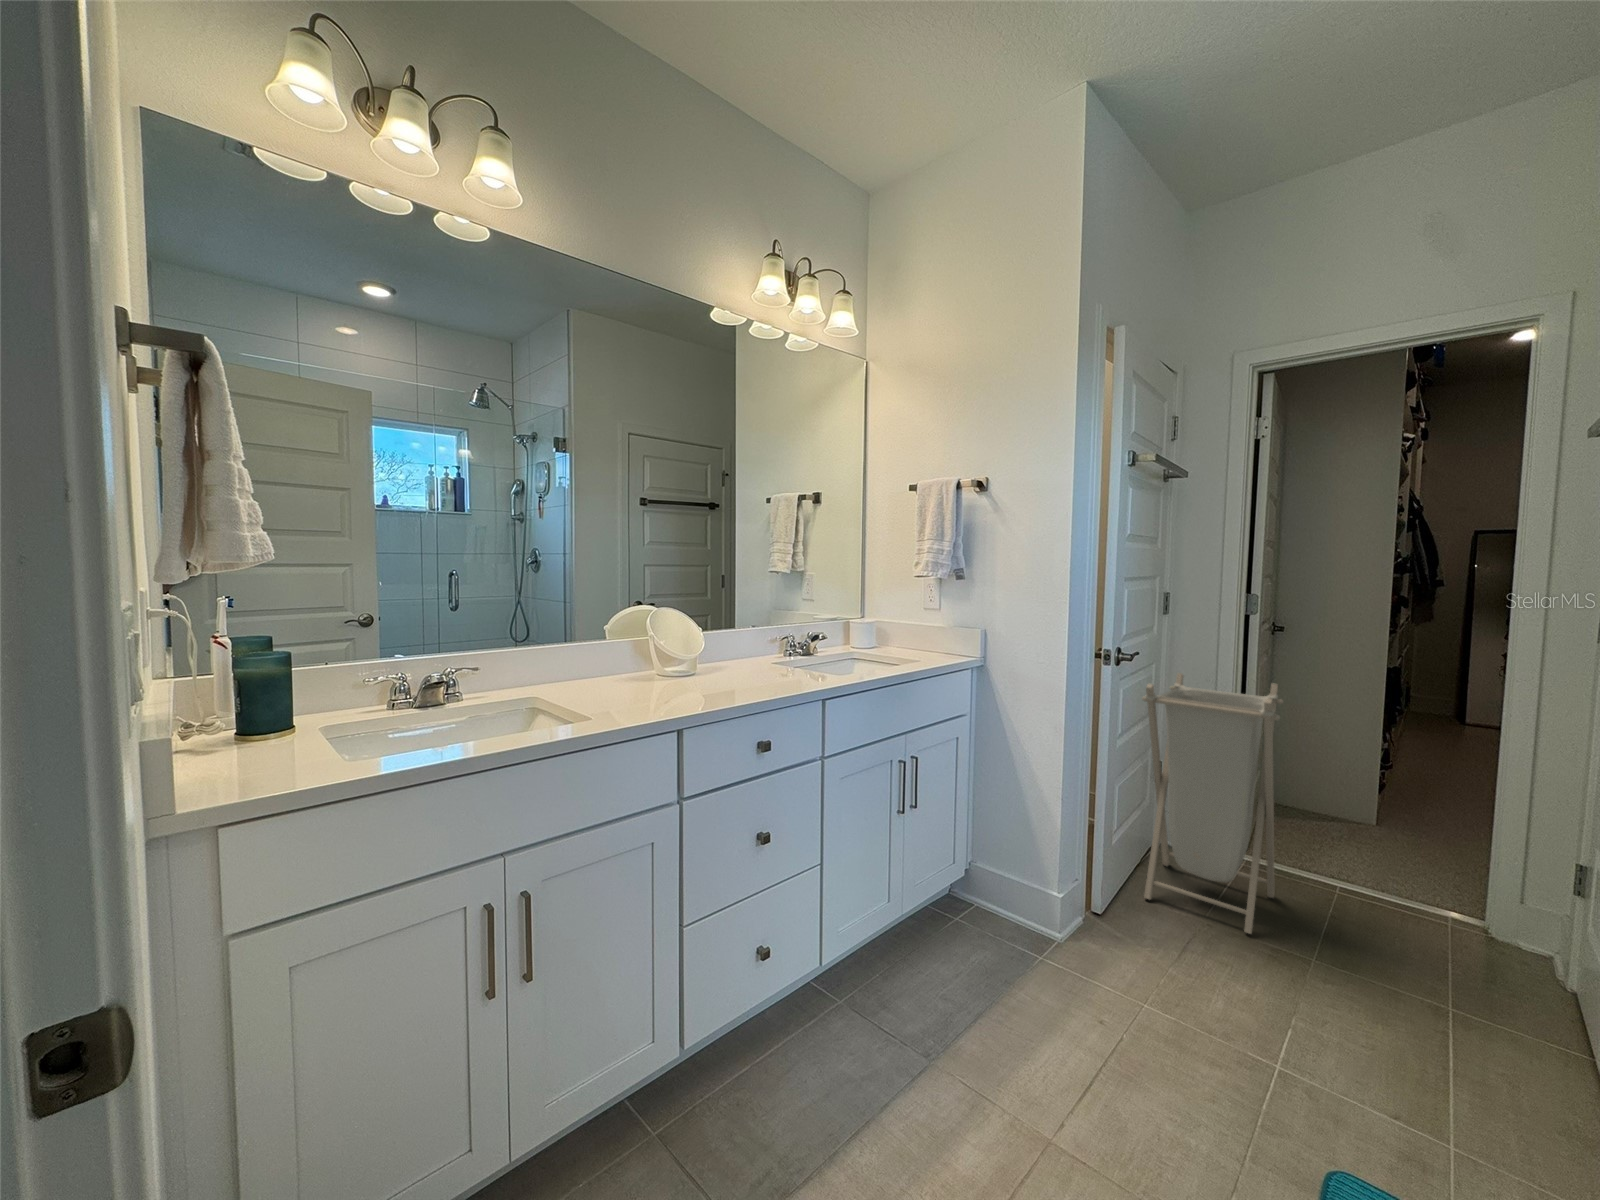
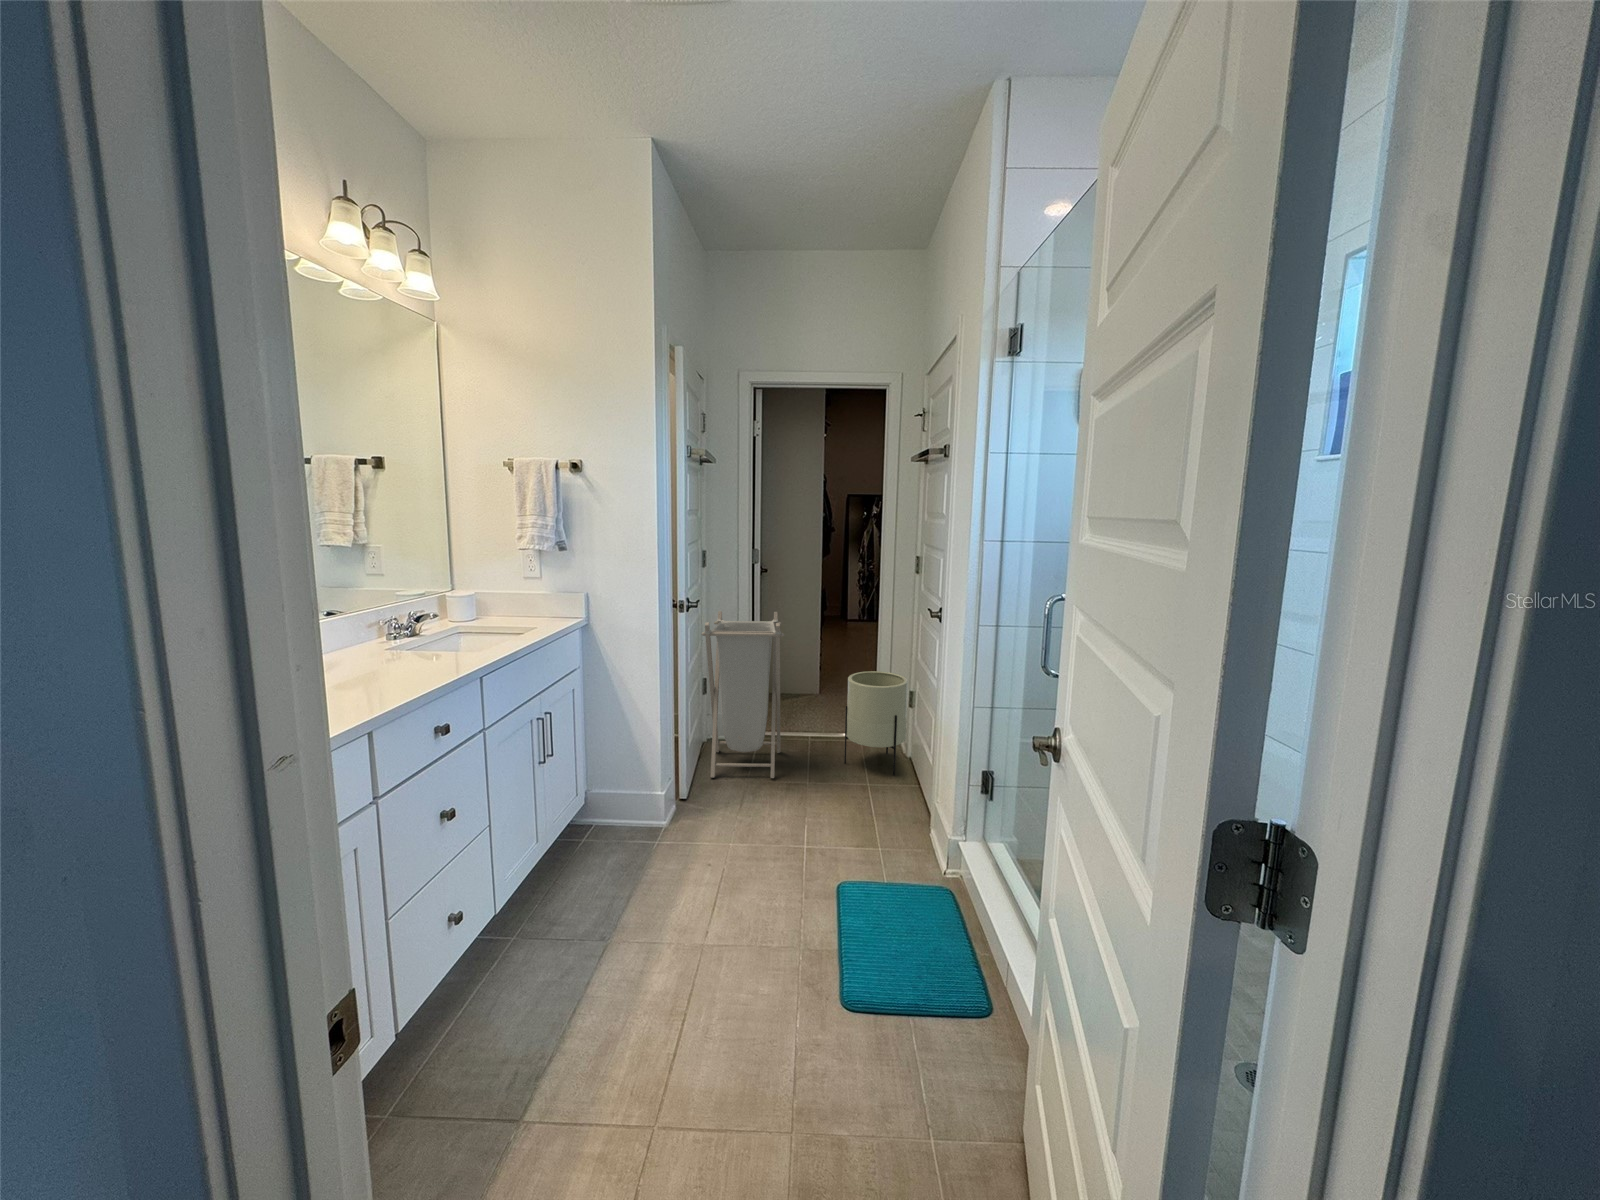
planter: none [1406,807,1581,1023] -> present [844,671,908,776]

